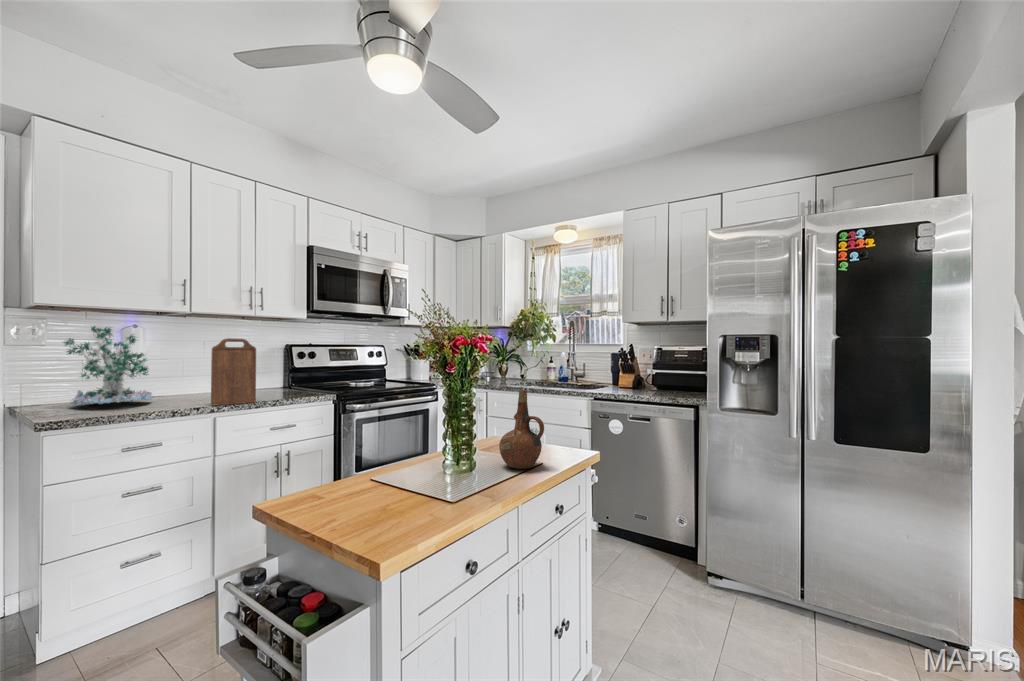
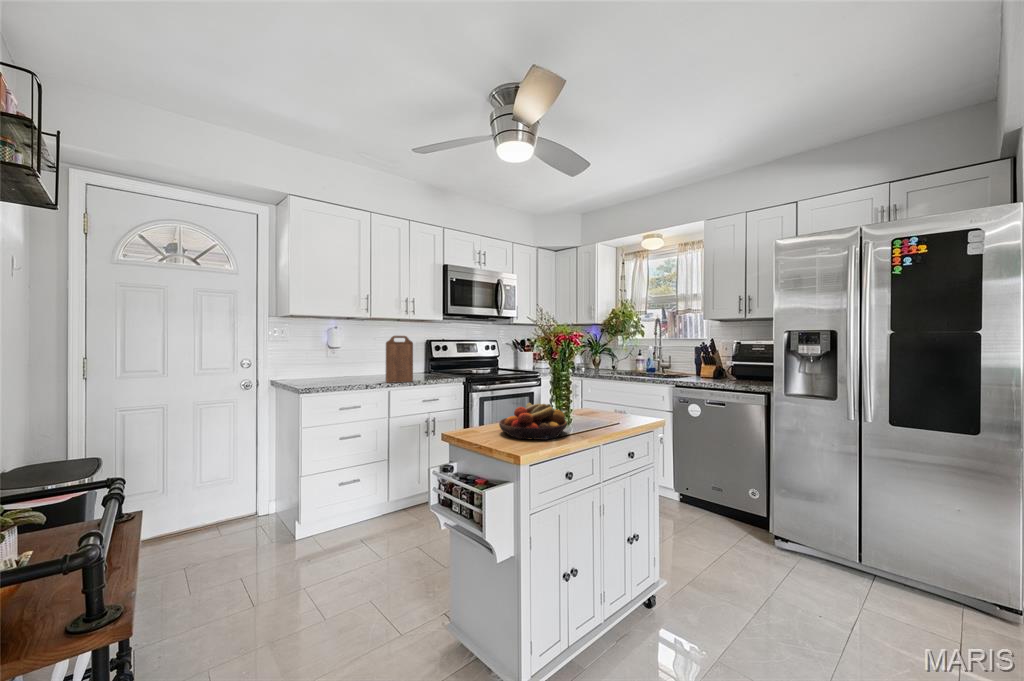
plant: present [63,326,152,405] -> none [300,327,349,381]
ceramic pitcher: present [499,390,544,469] -> none [589,371,621,425]
fruit bowl: none [357,441,468,512] -> present [499,403,567,440]

